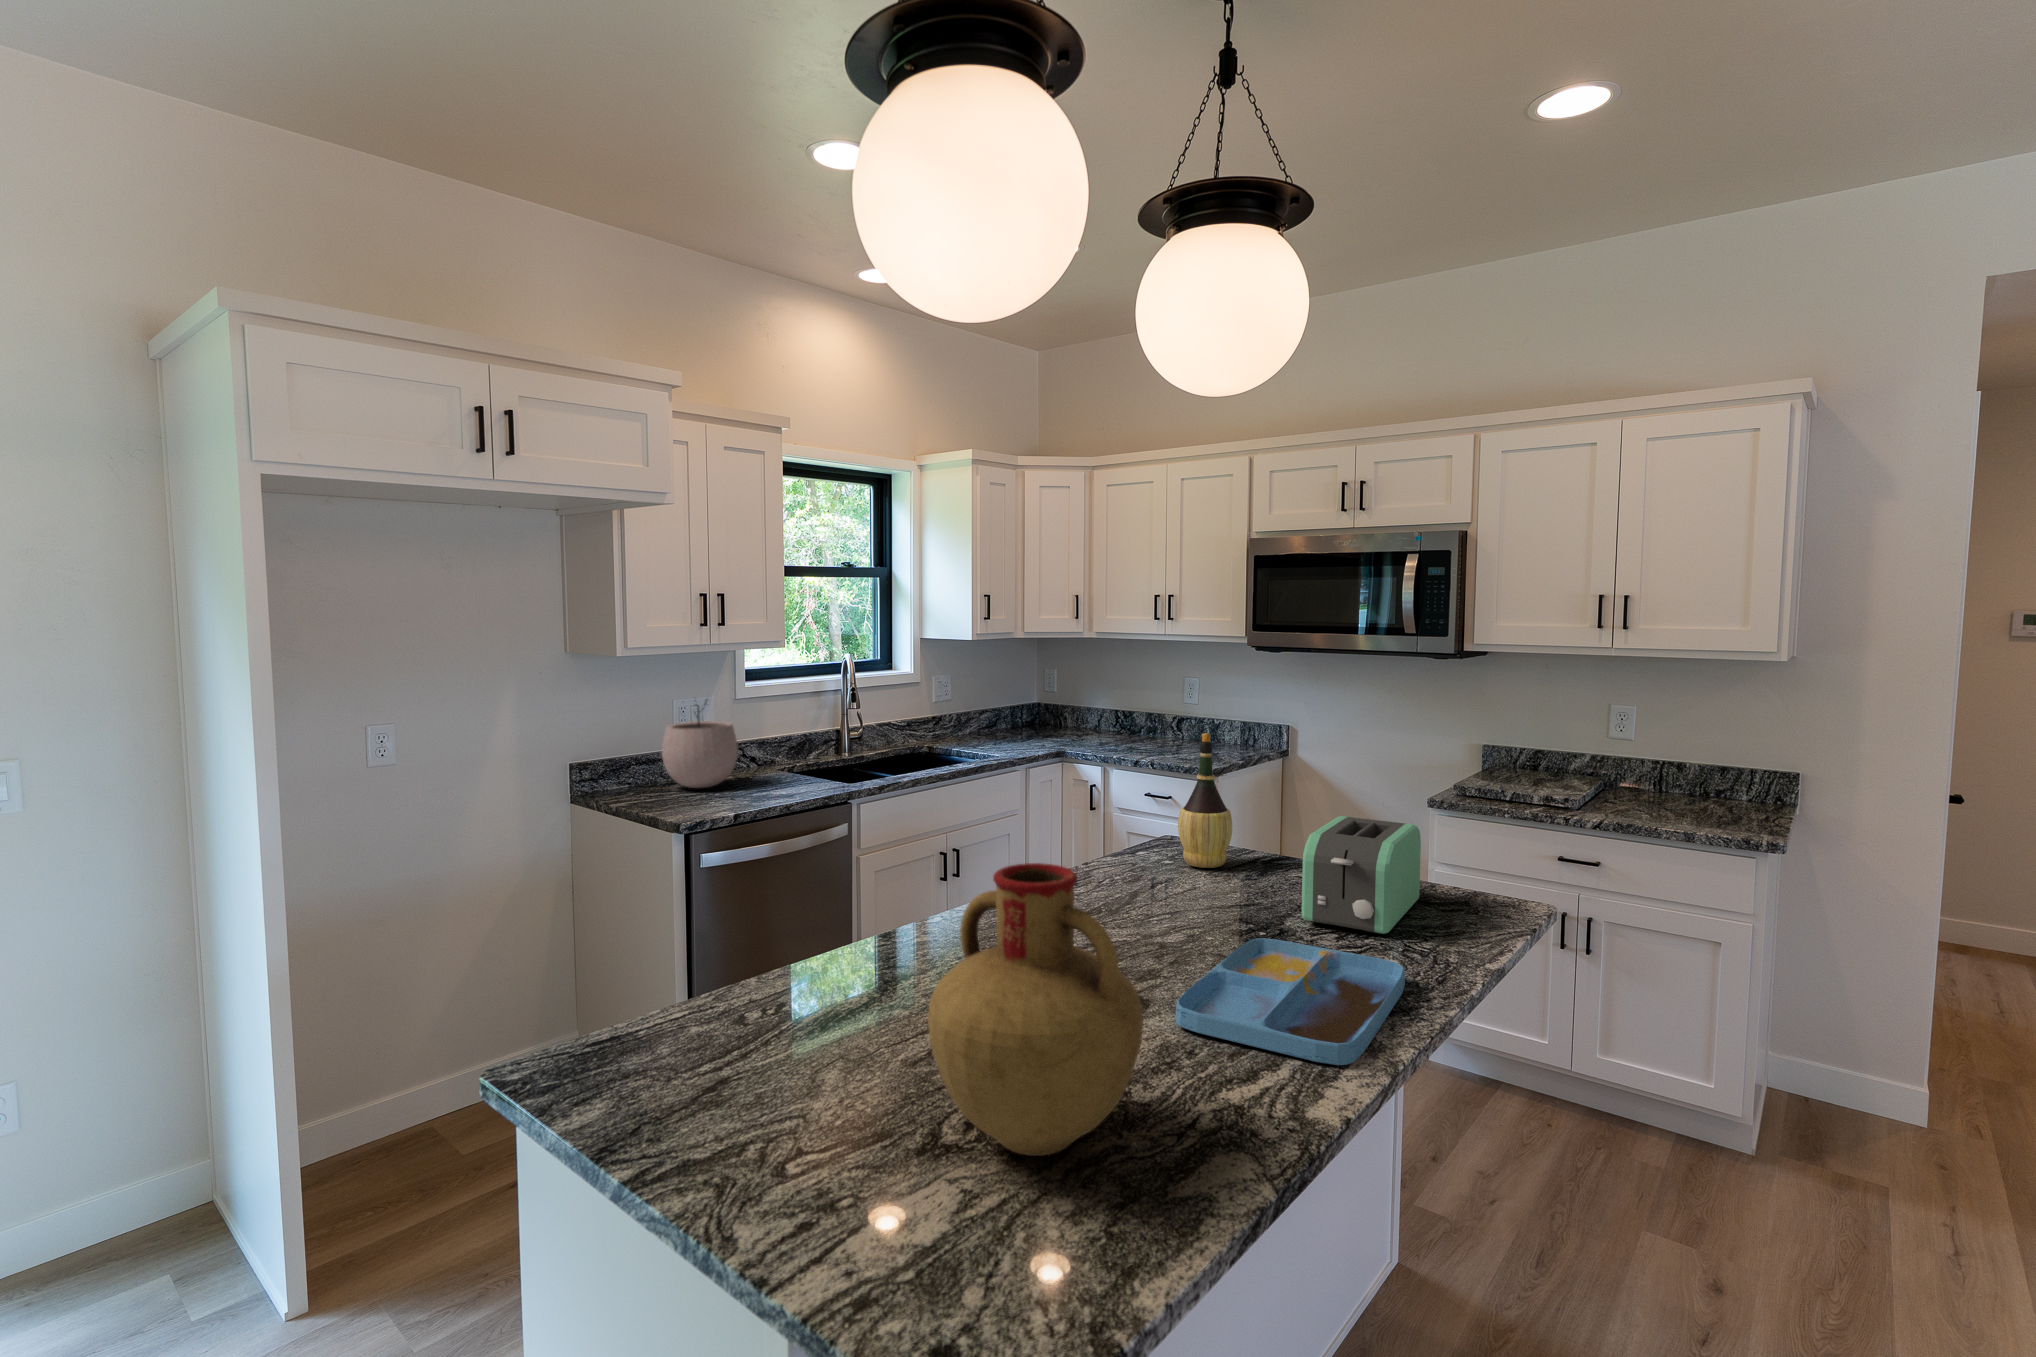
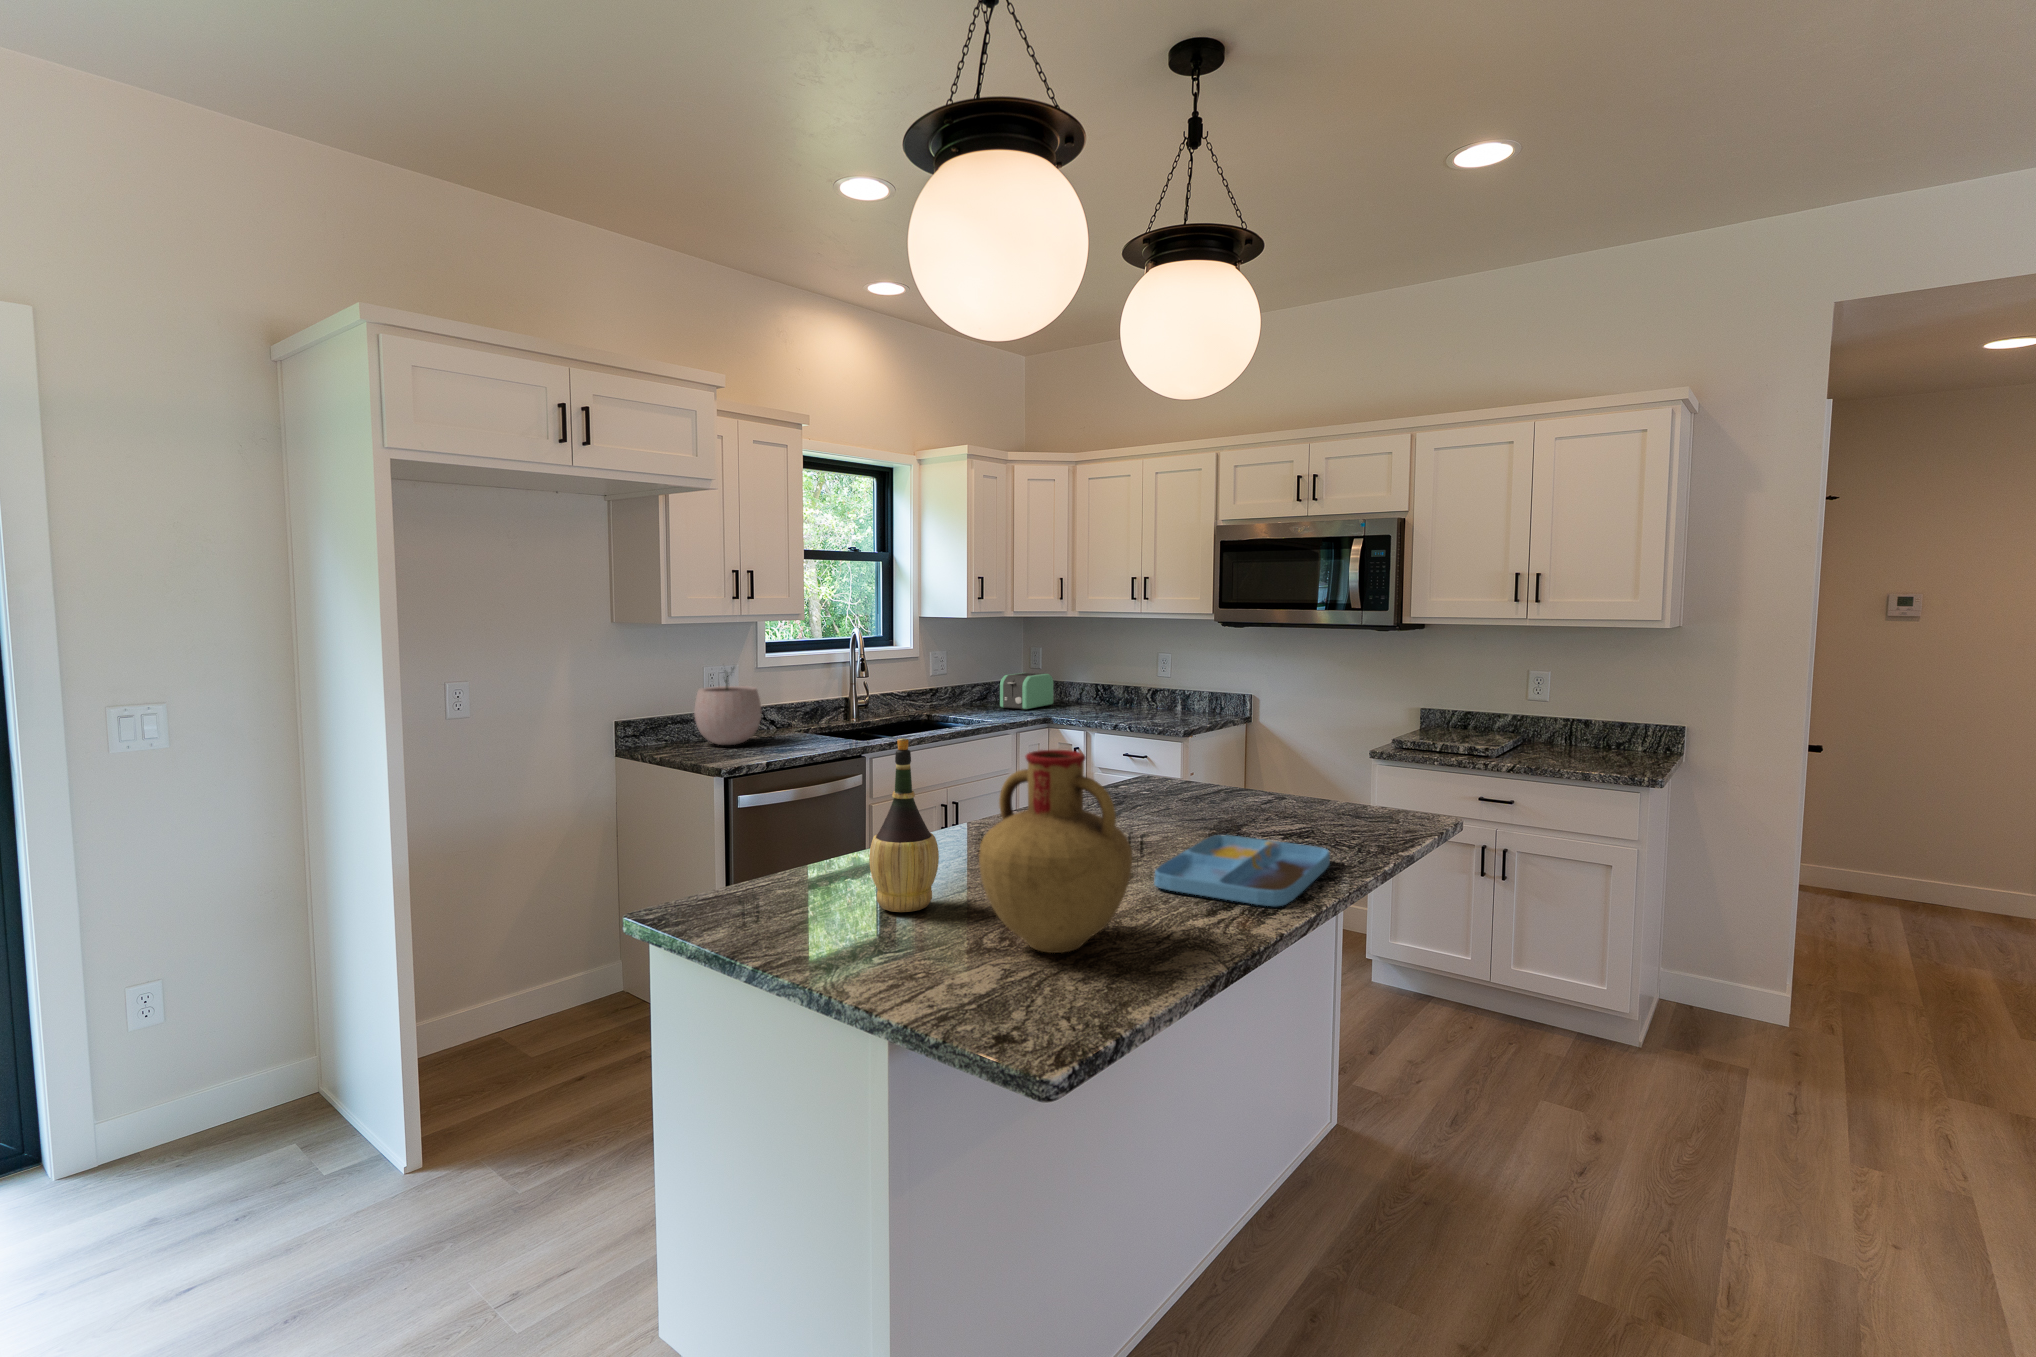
wine bottle: present [1178,733,1232,868] -> present [869,739,939,912]
toaster: present [1302,816,1421,934] -> present [1000,673,1053,710]

